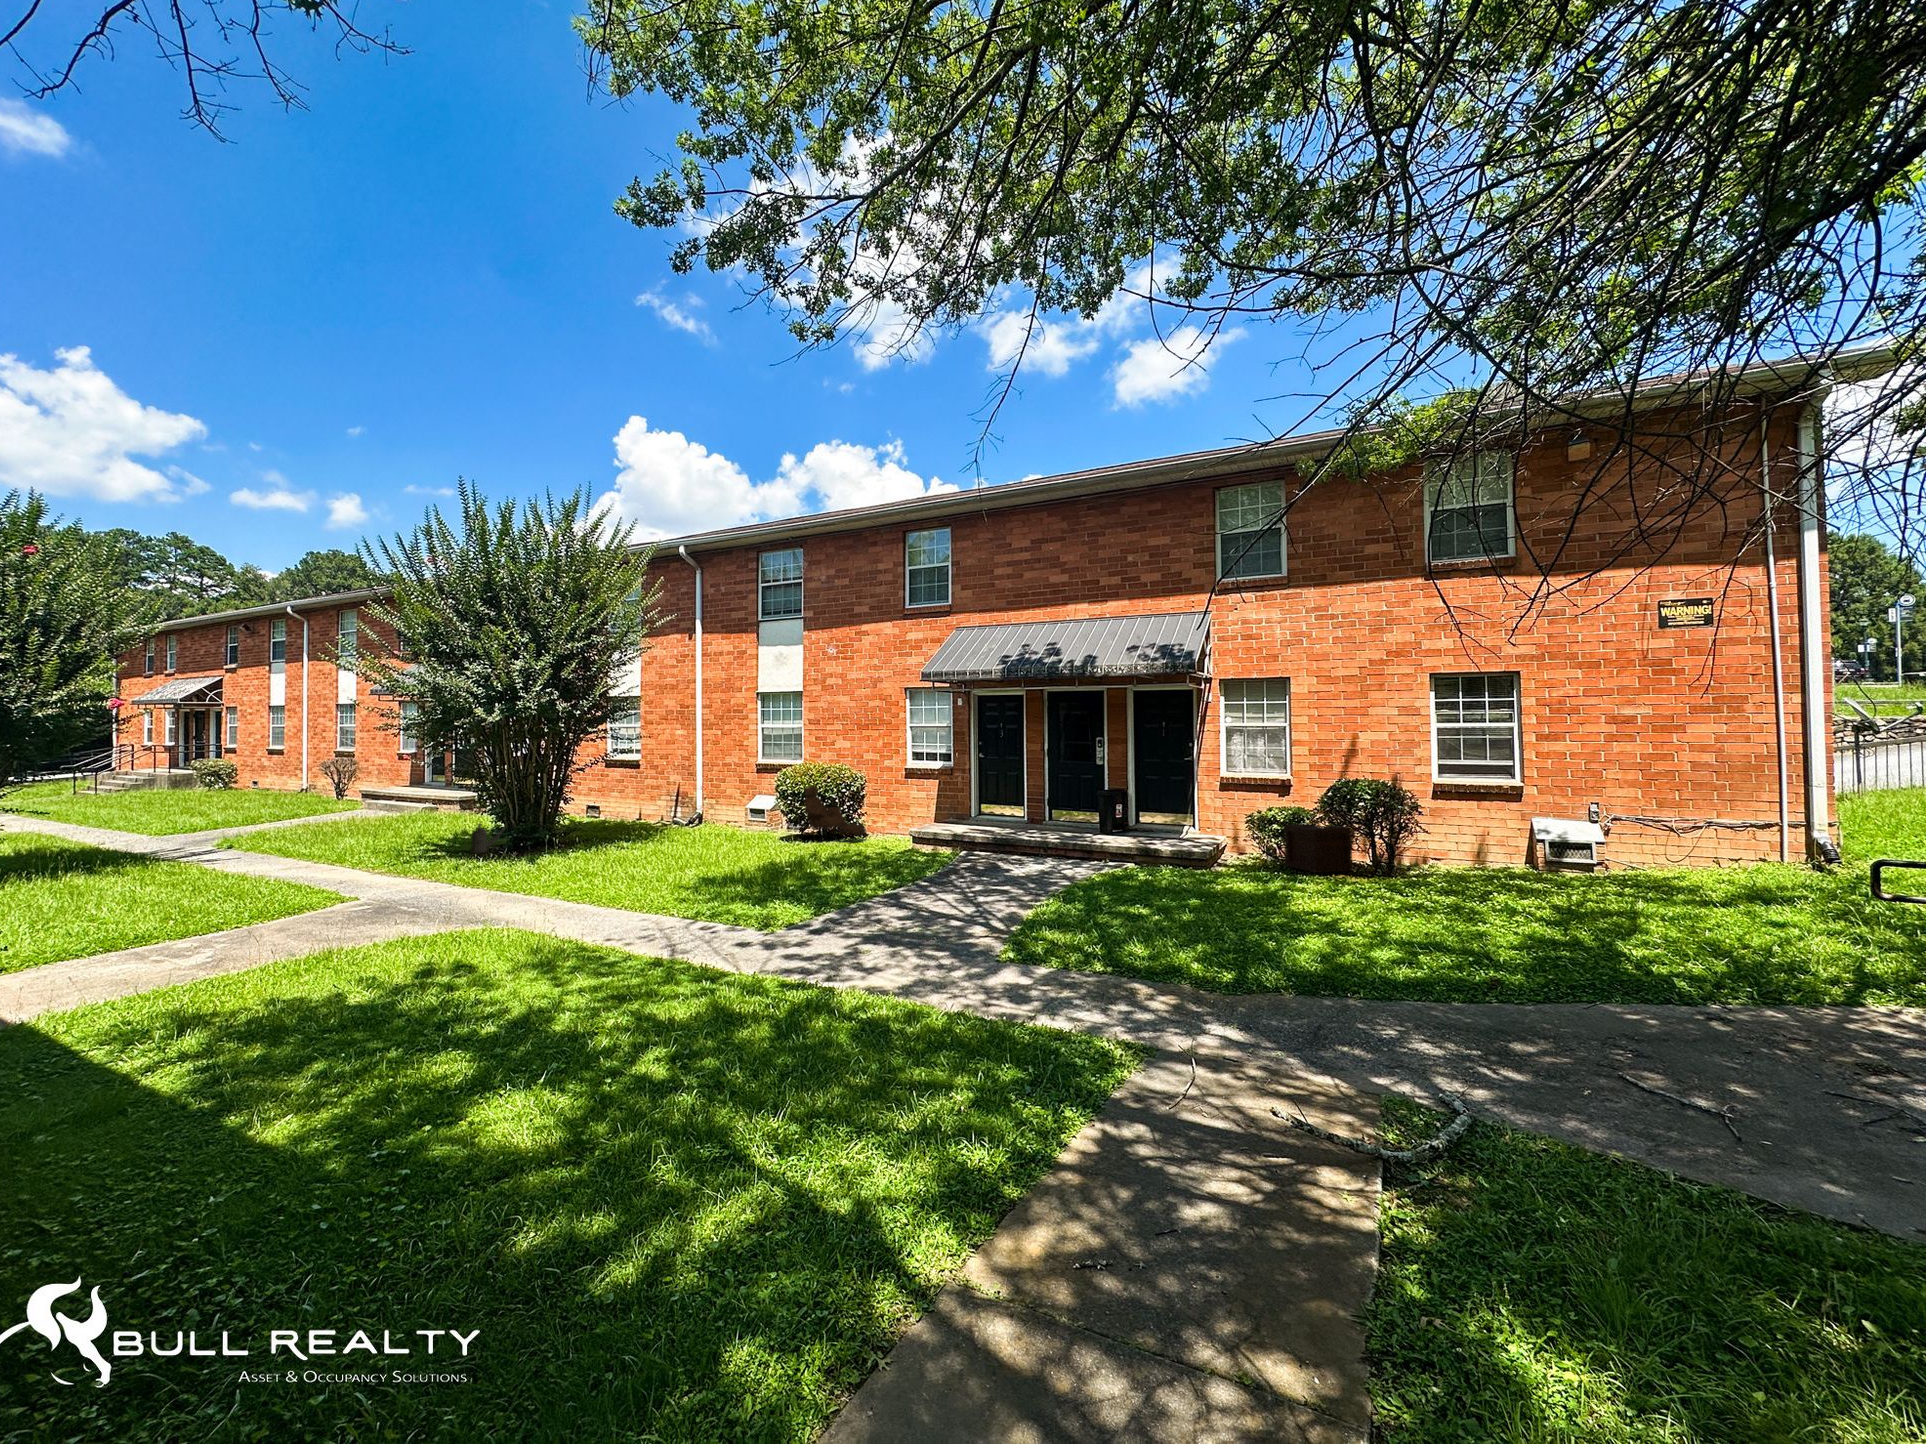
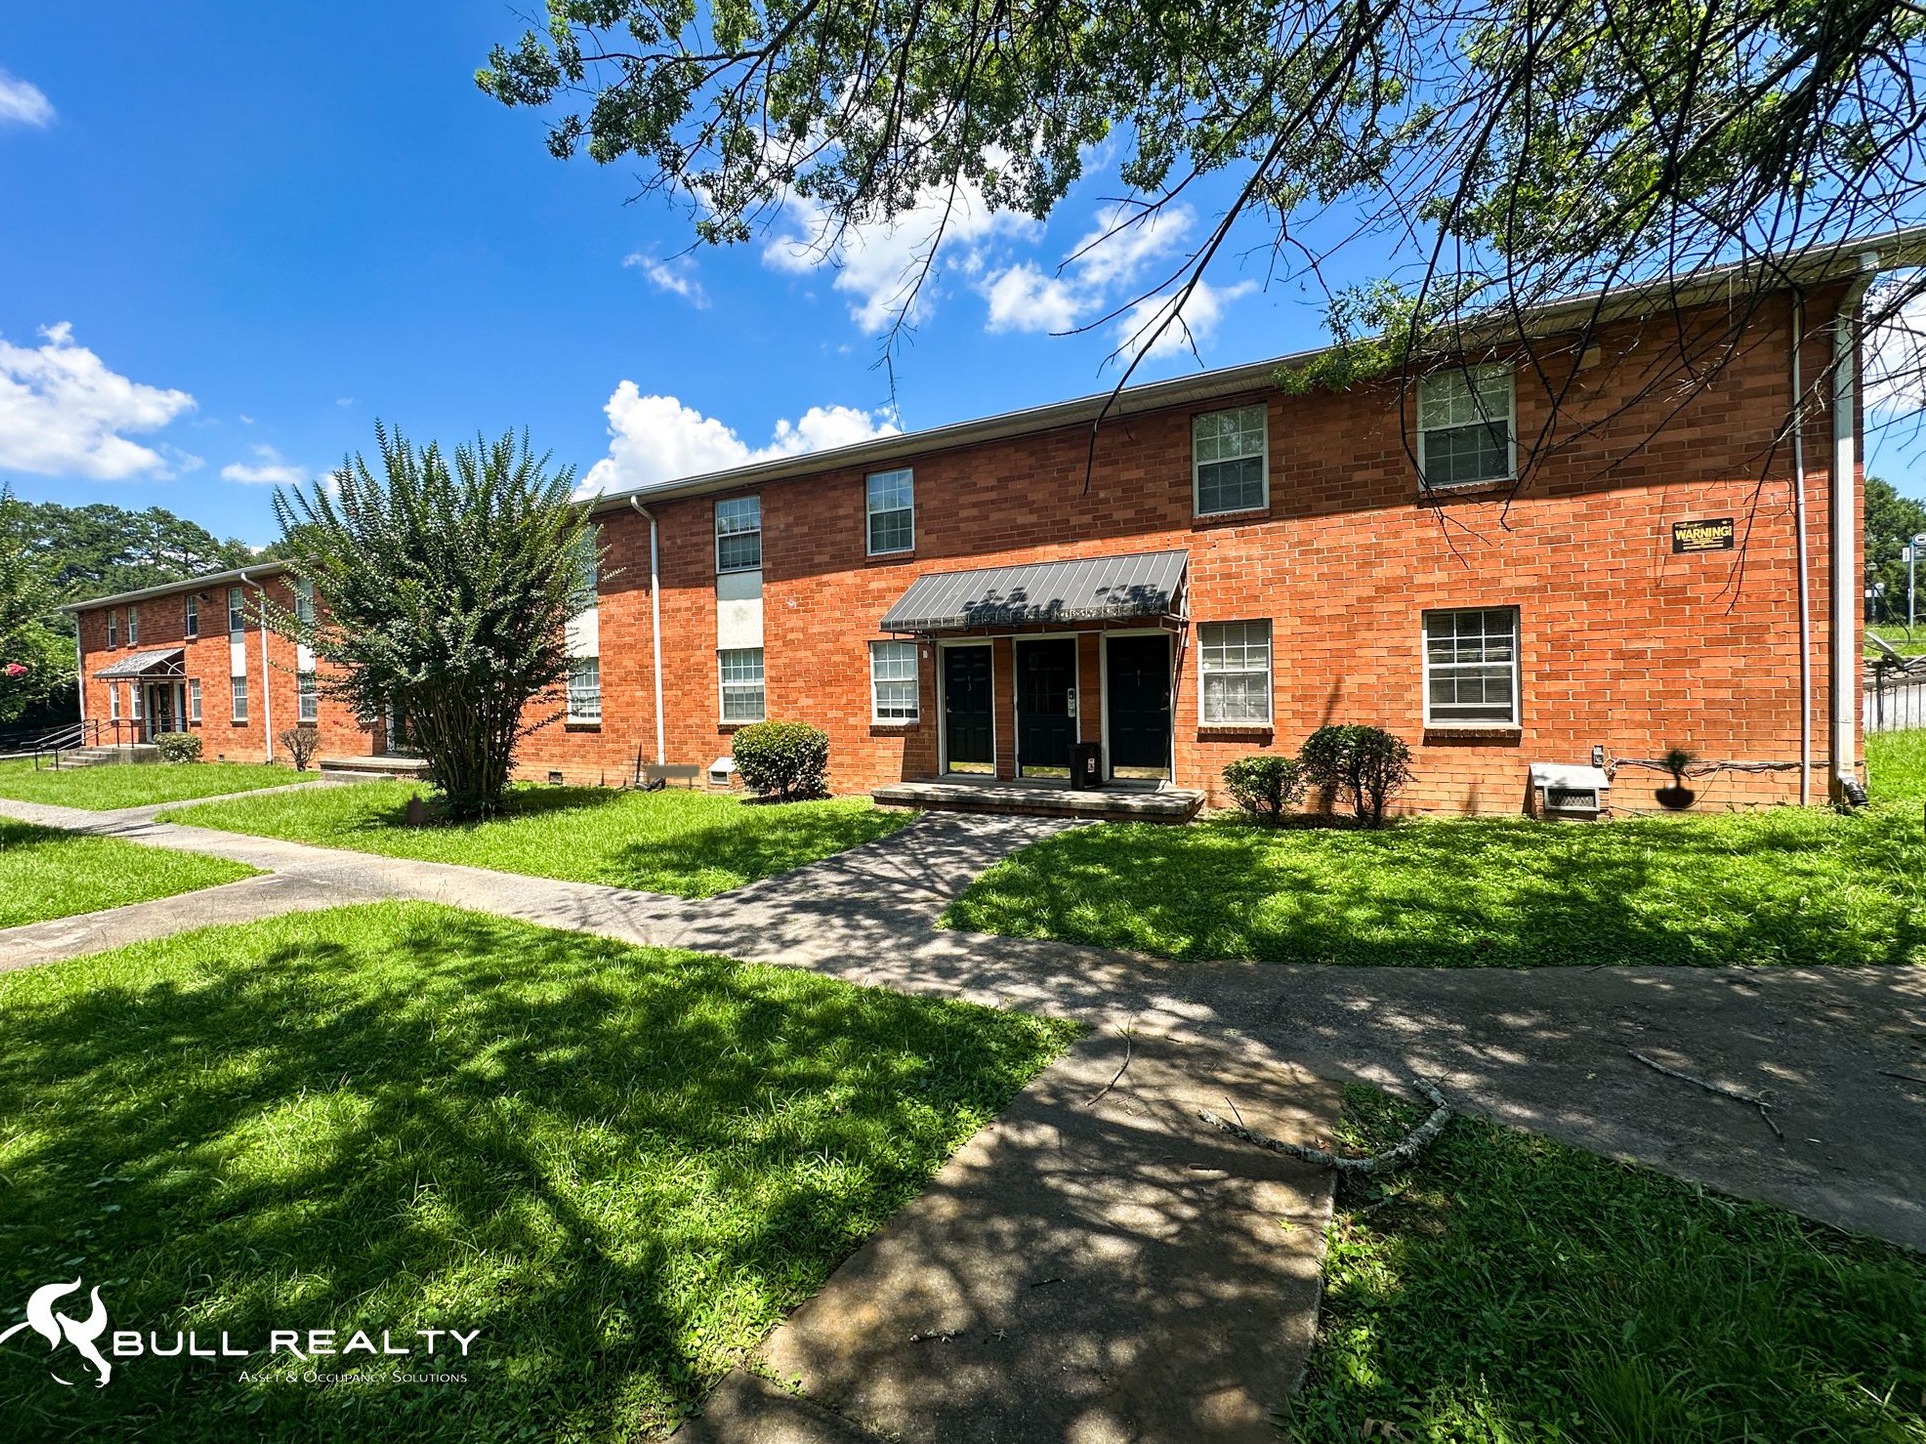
lounge chair: present [805,786,866,841] -> none [762,746,829,806]
potted tree: none [1640,800,1689,865] -> present [1654,745,1700,810]
bench: none [686,801,738,825] -> present [646,764,701,788]
wooden crate: present [1284,823,1352,873] -> none [1266,774,1338,827]

